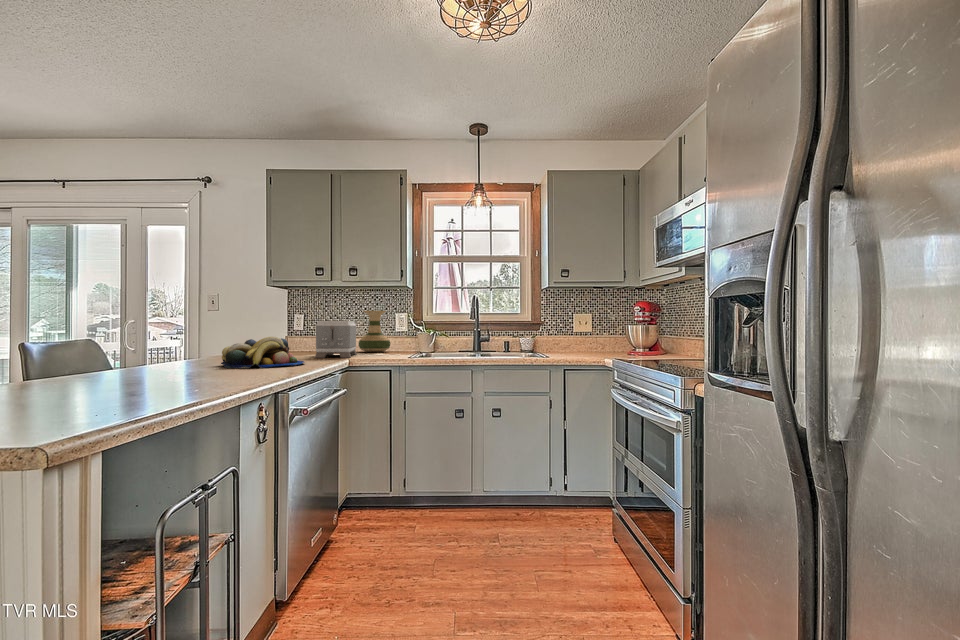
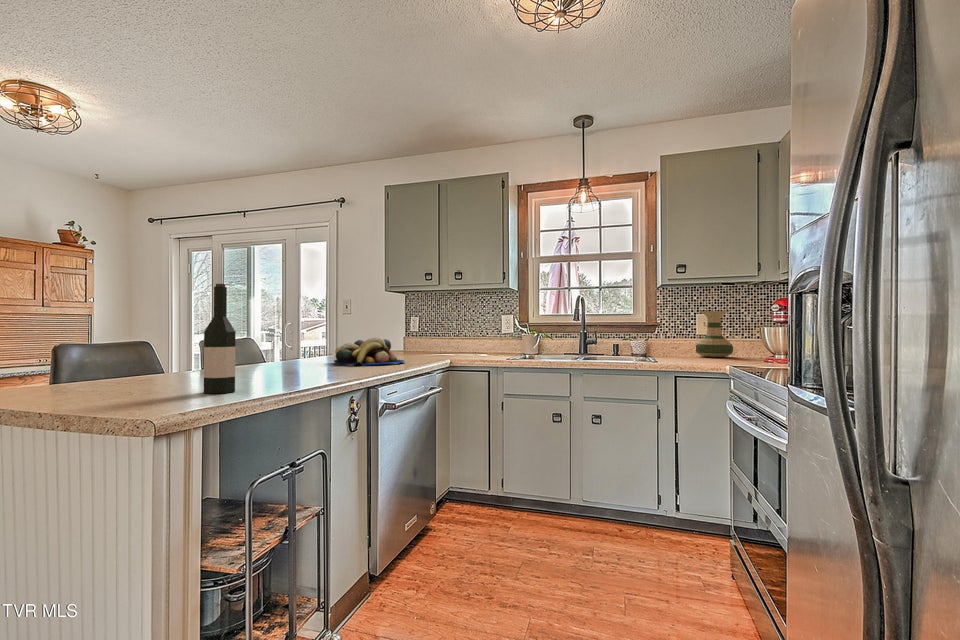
wine bottle: none [85,269,132,407] -> present [204,284,236,393]
vase: present [359,311,390,352] -> present [696,311,733,357]
toaster: present [315,321,357,358] -> none [420,323,463,358]

